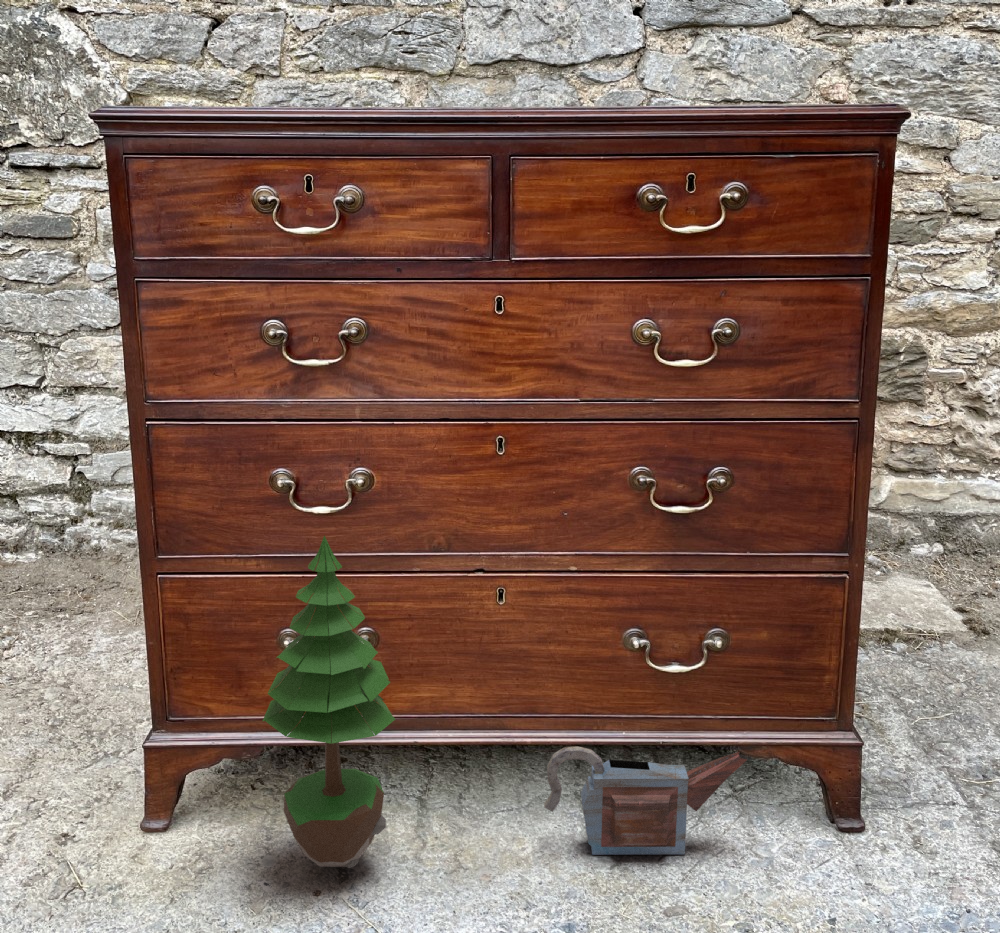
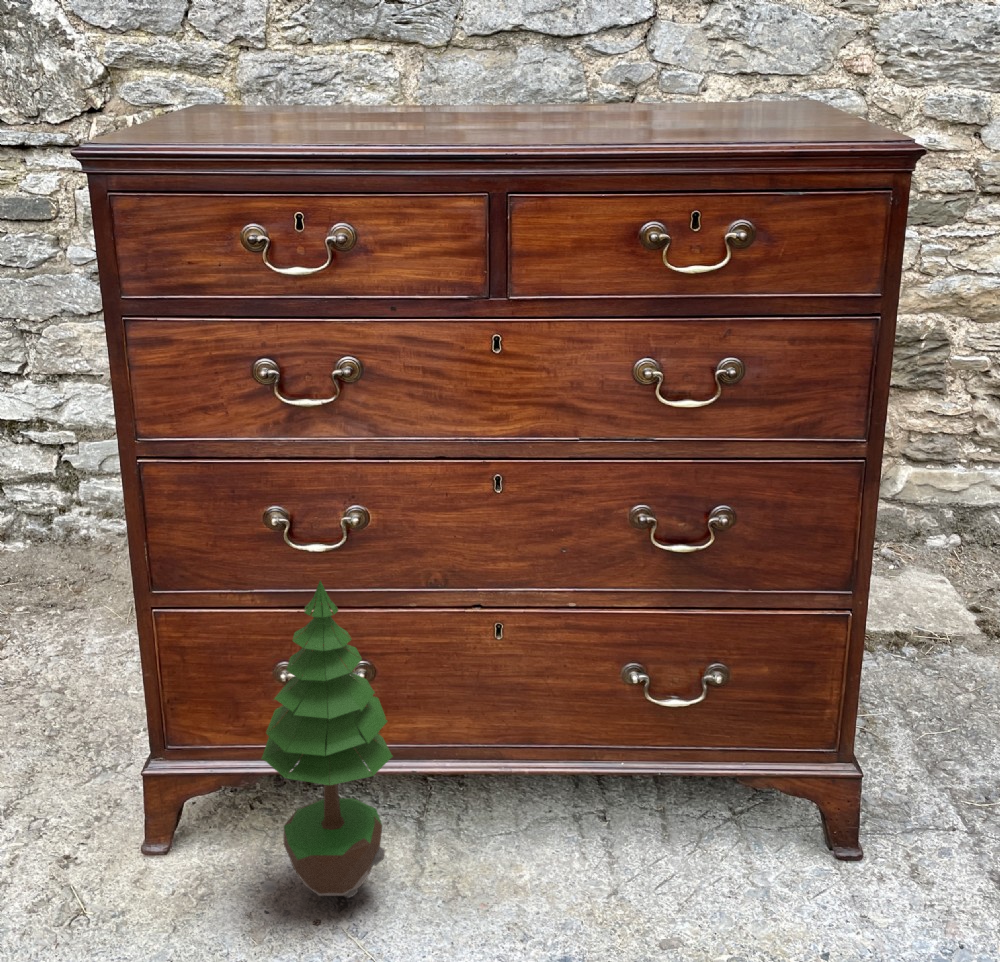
watering can: present [544,746,747,855] -> none [541,779,744,882]

